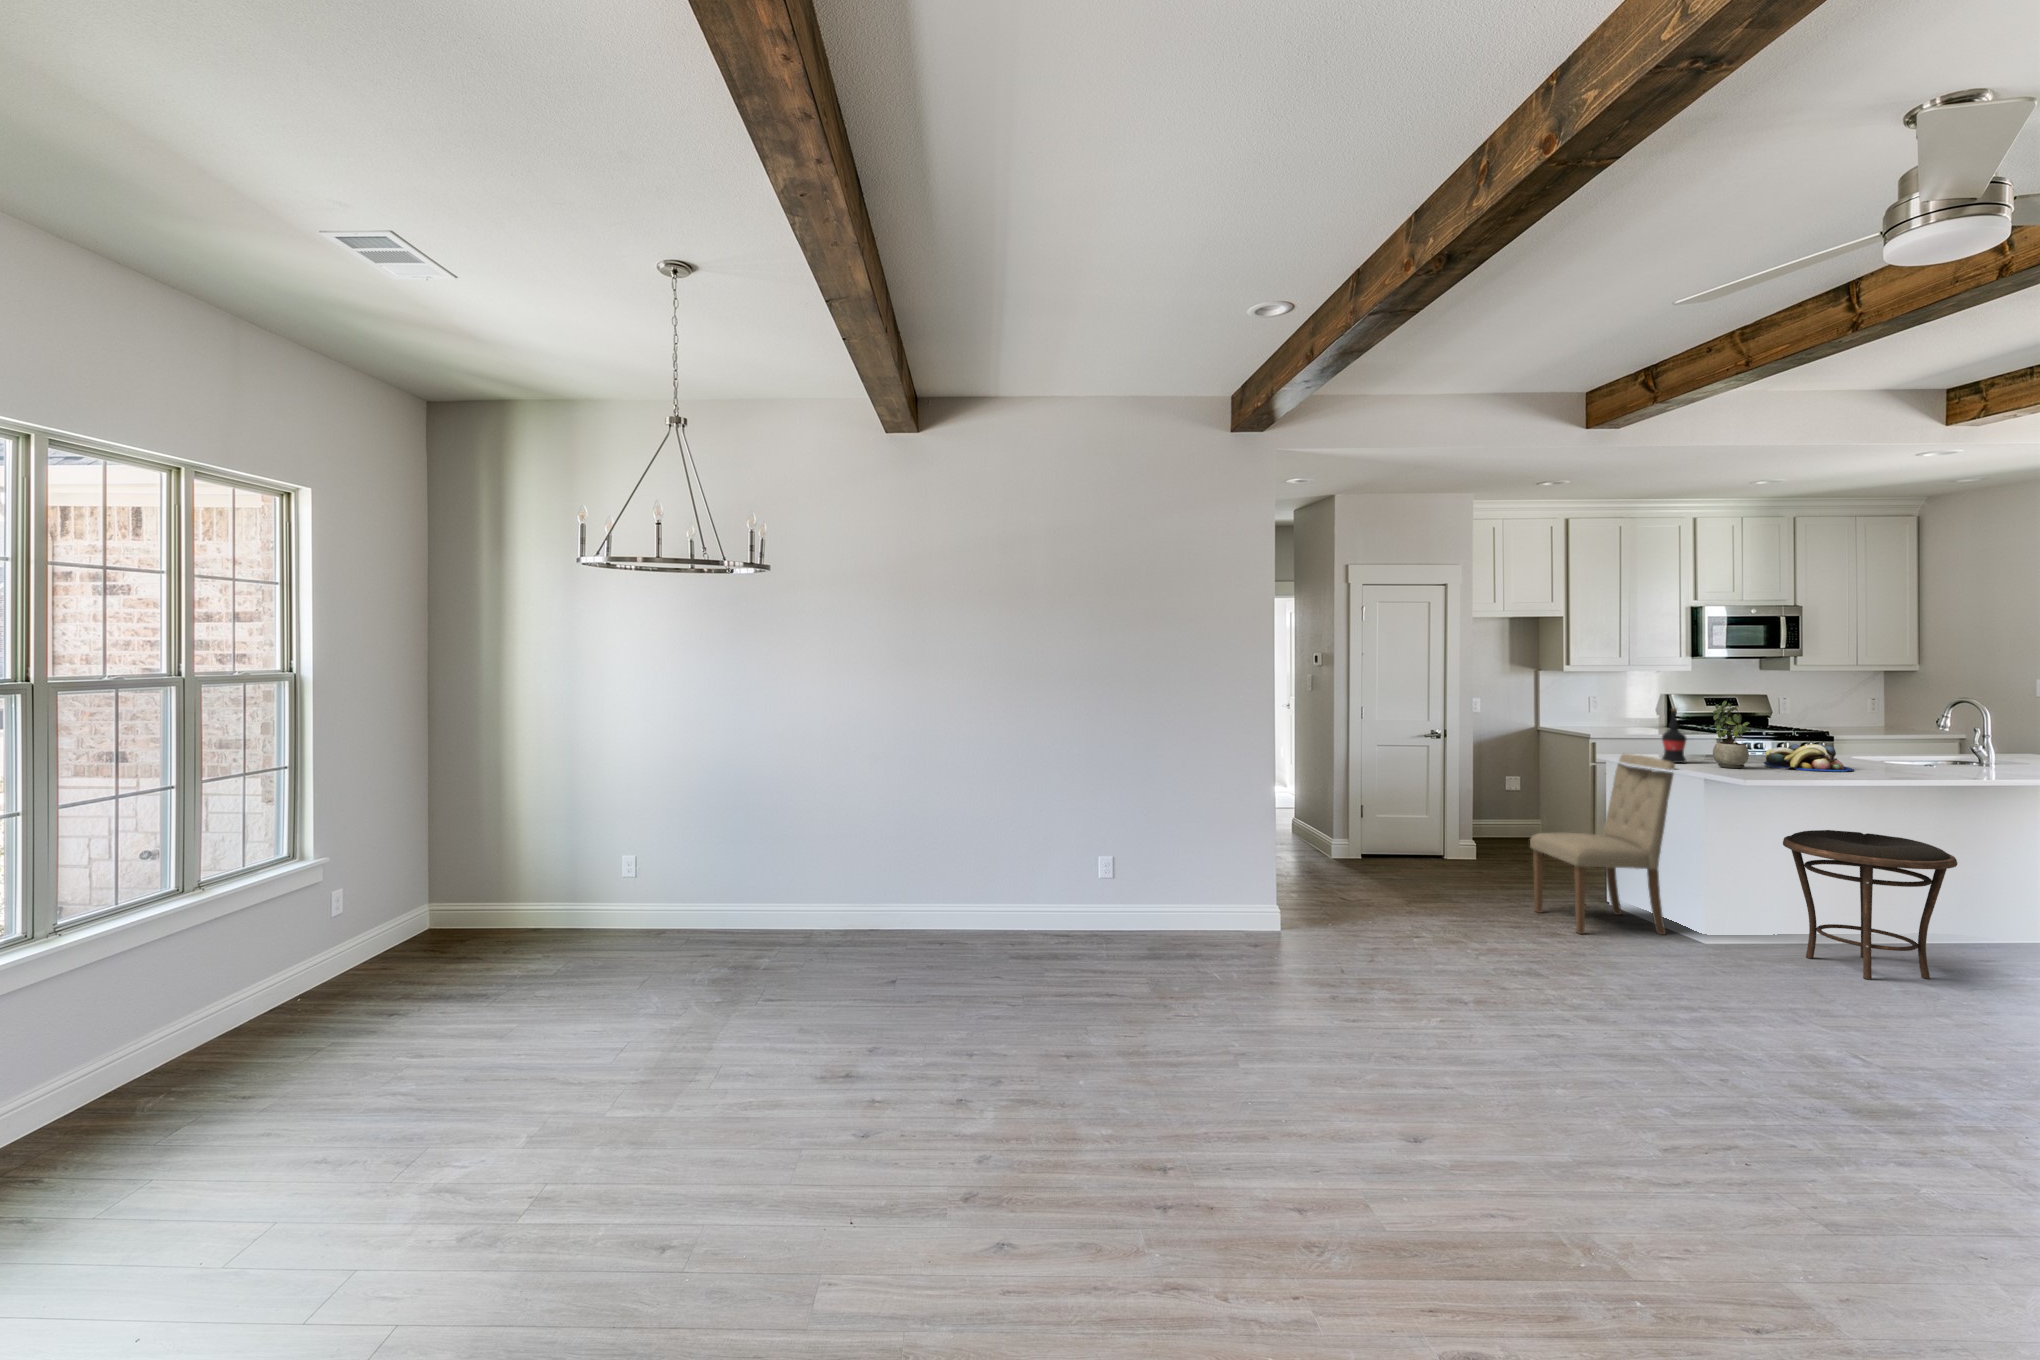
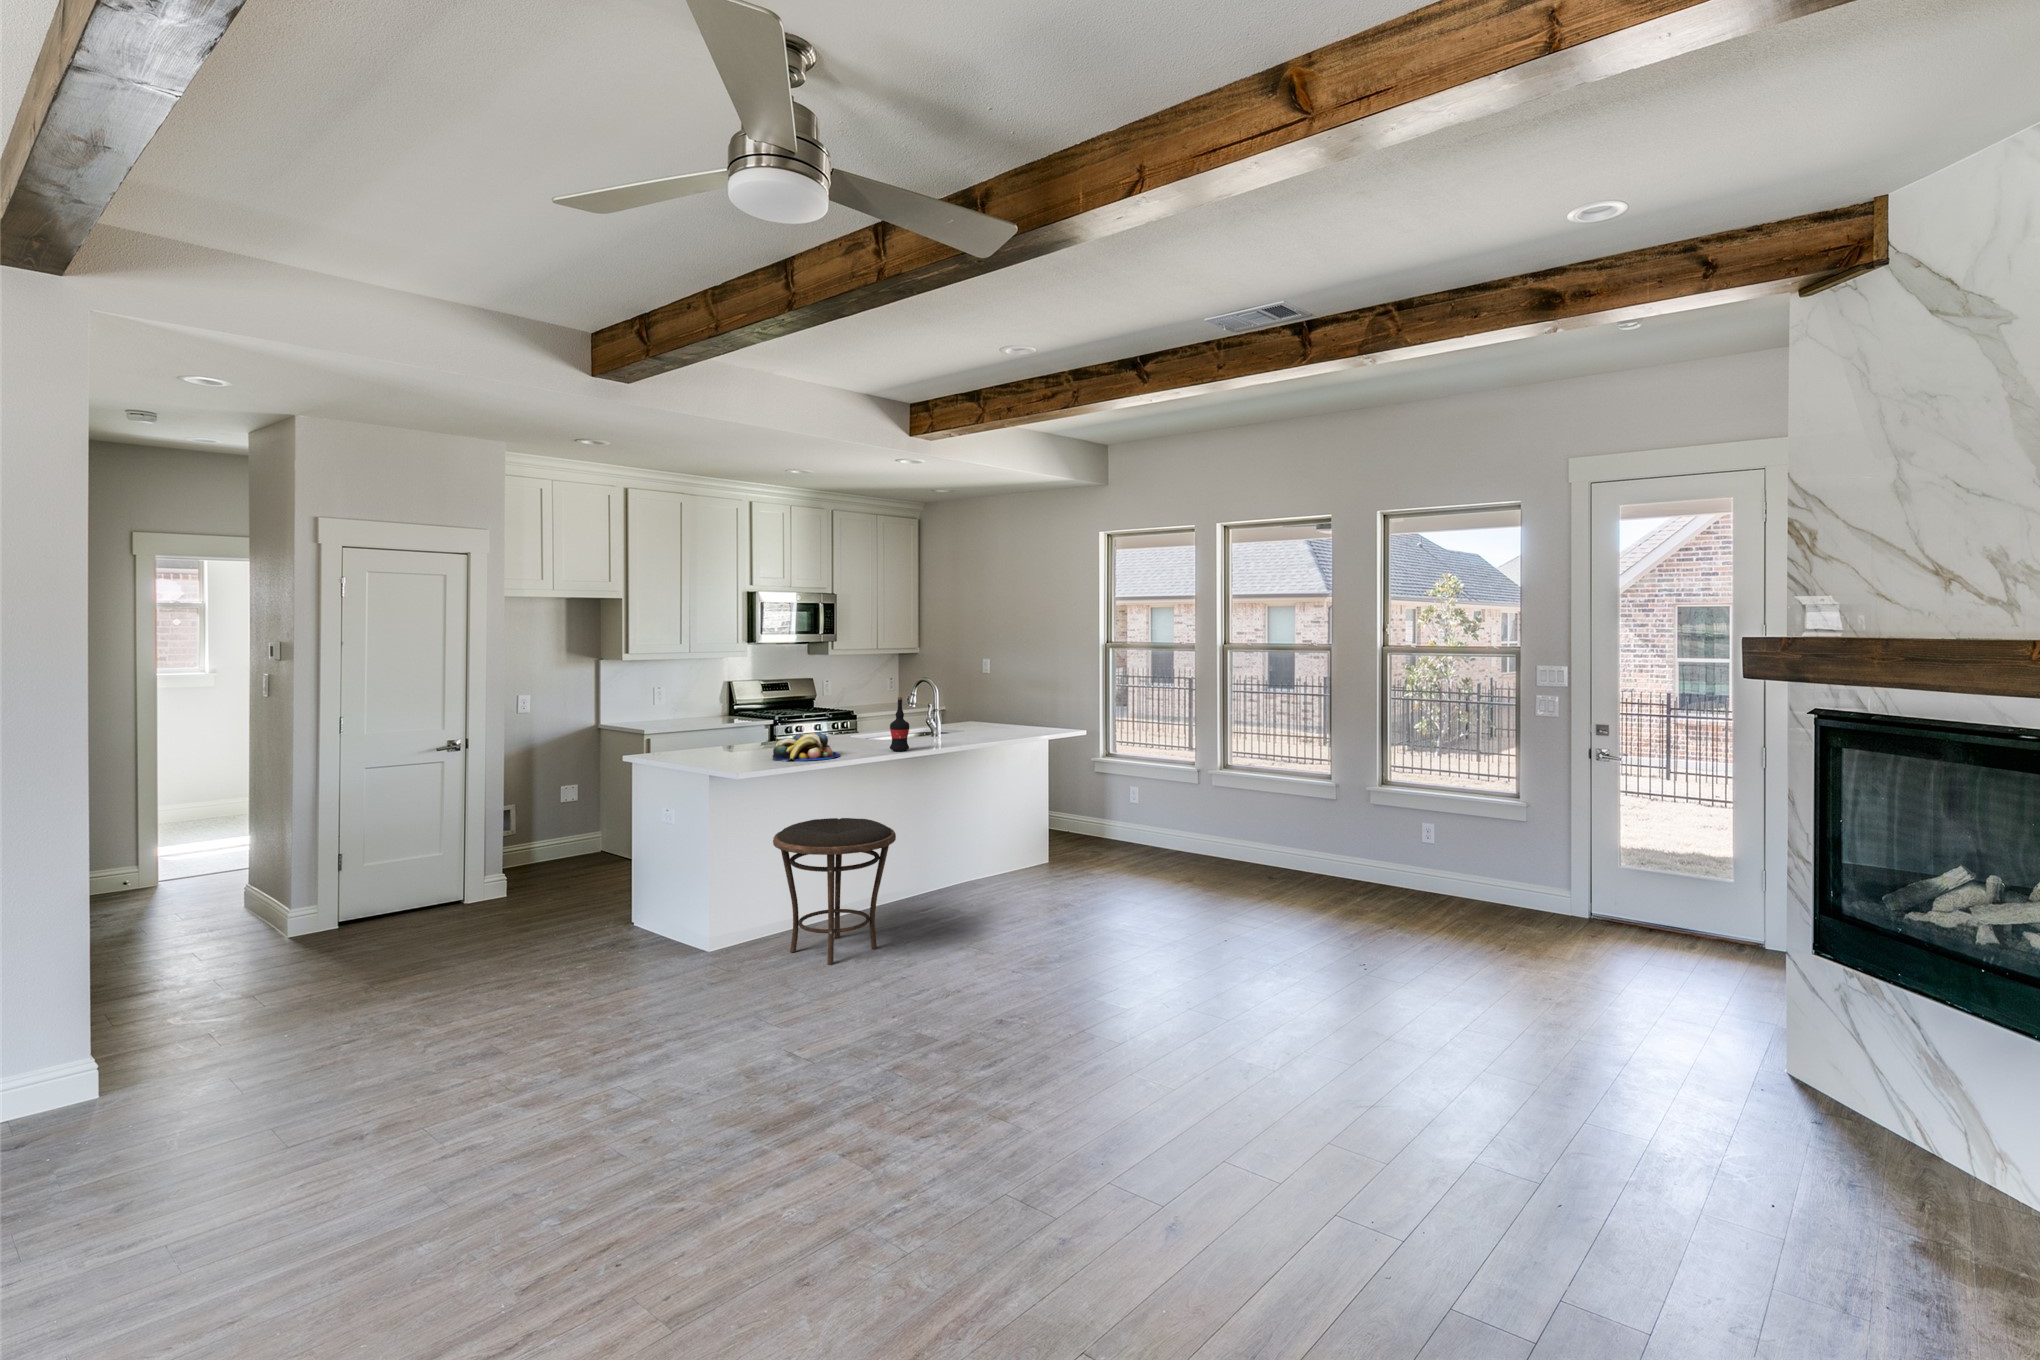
potted plant: present [1713,701,1749,768] -> none [724,695,755,766]
wine bottle: present [1662,708,1686,763] -> present [890,697,909,751]
dining chair: present [1530,754,1675,935] -> none [531,760,683,987]

